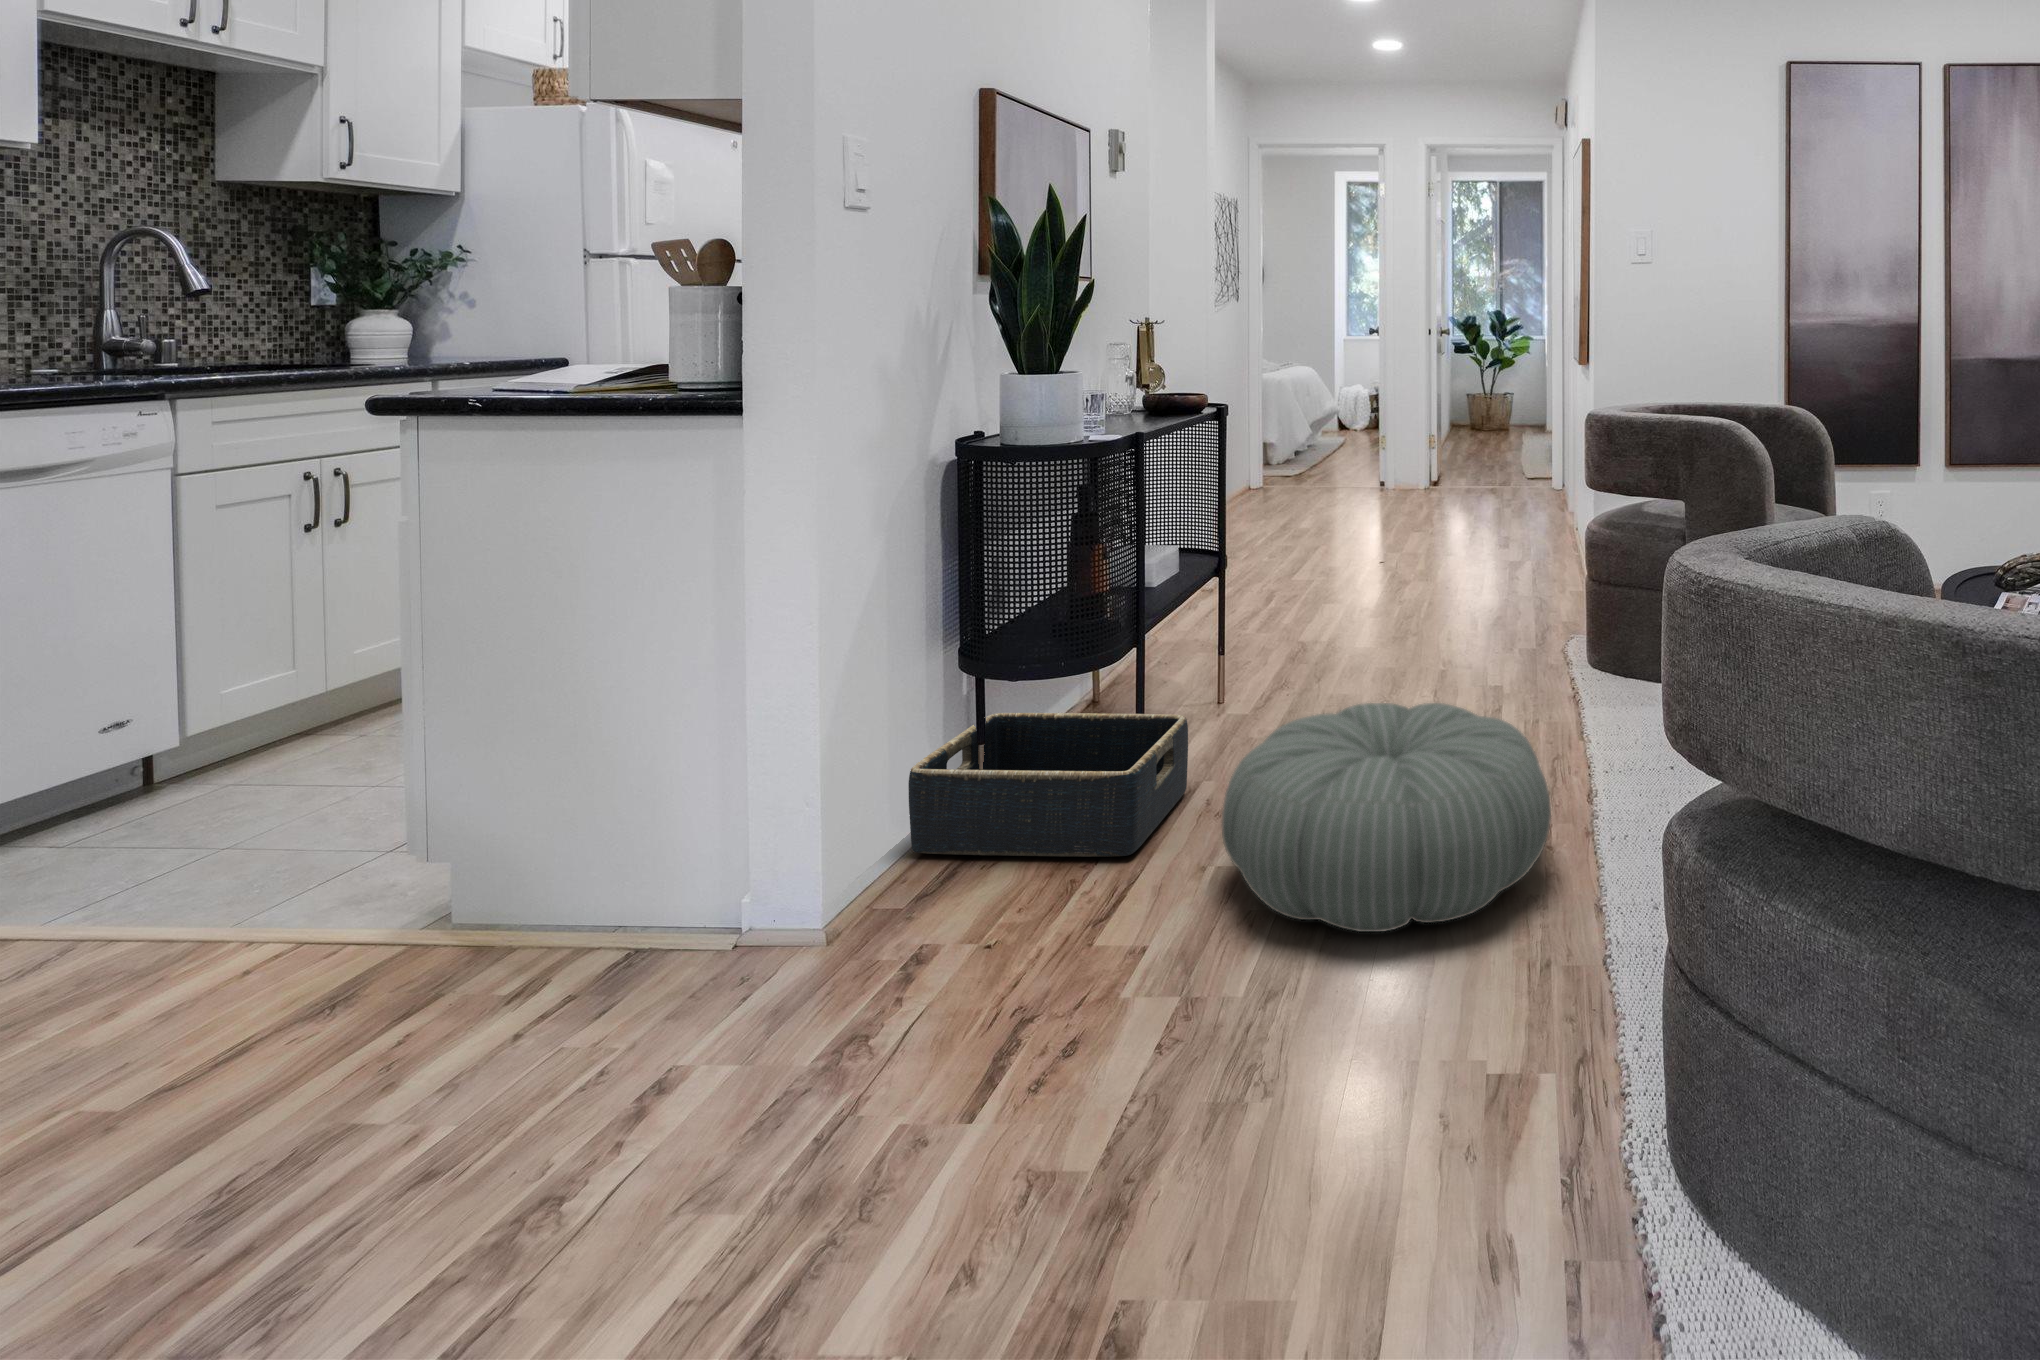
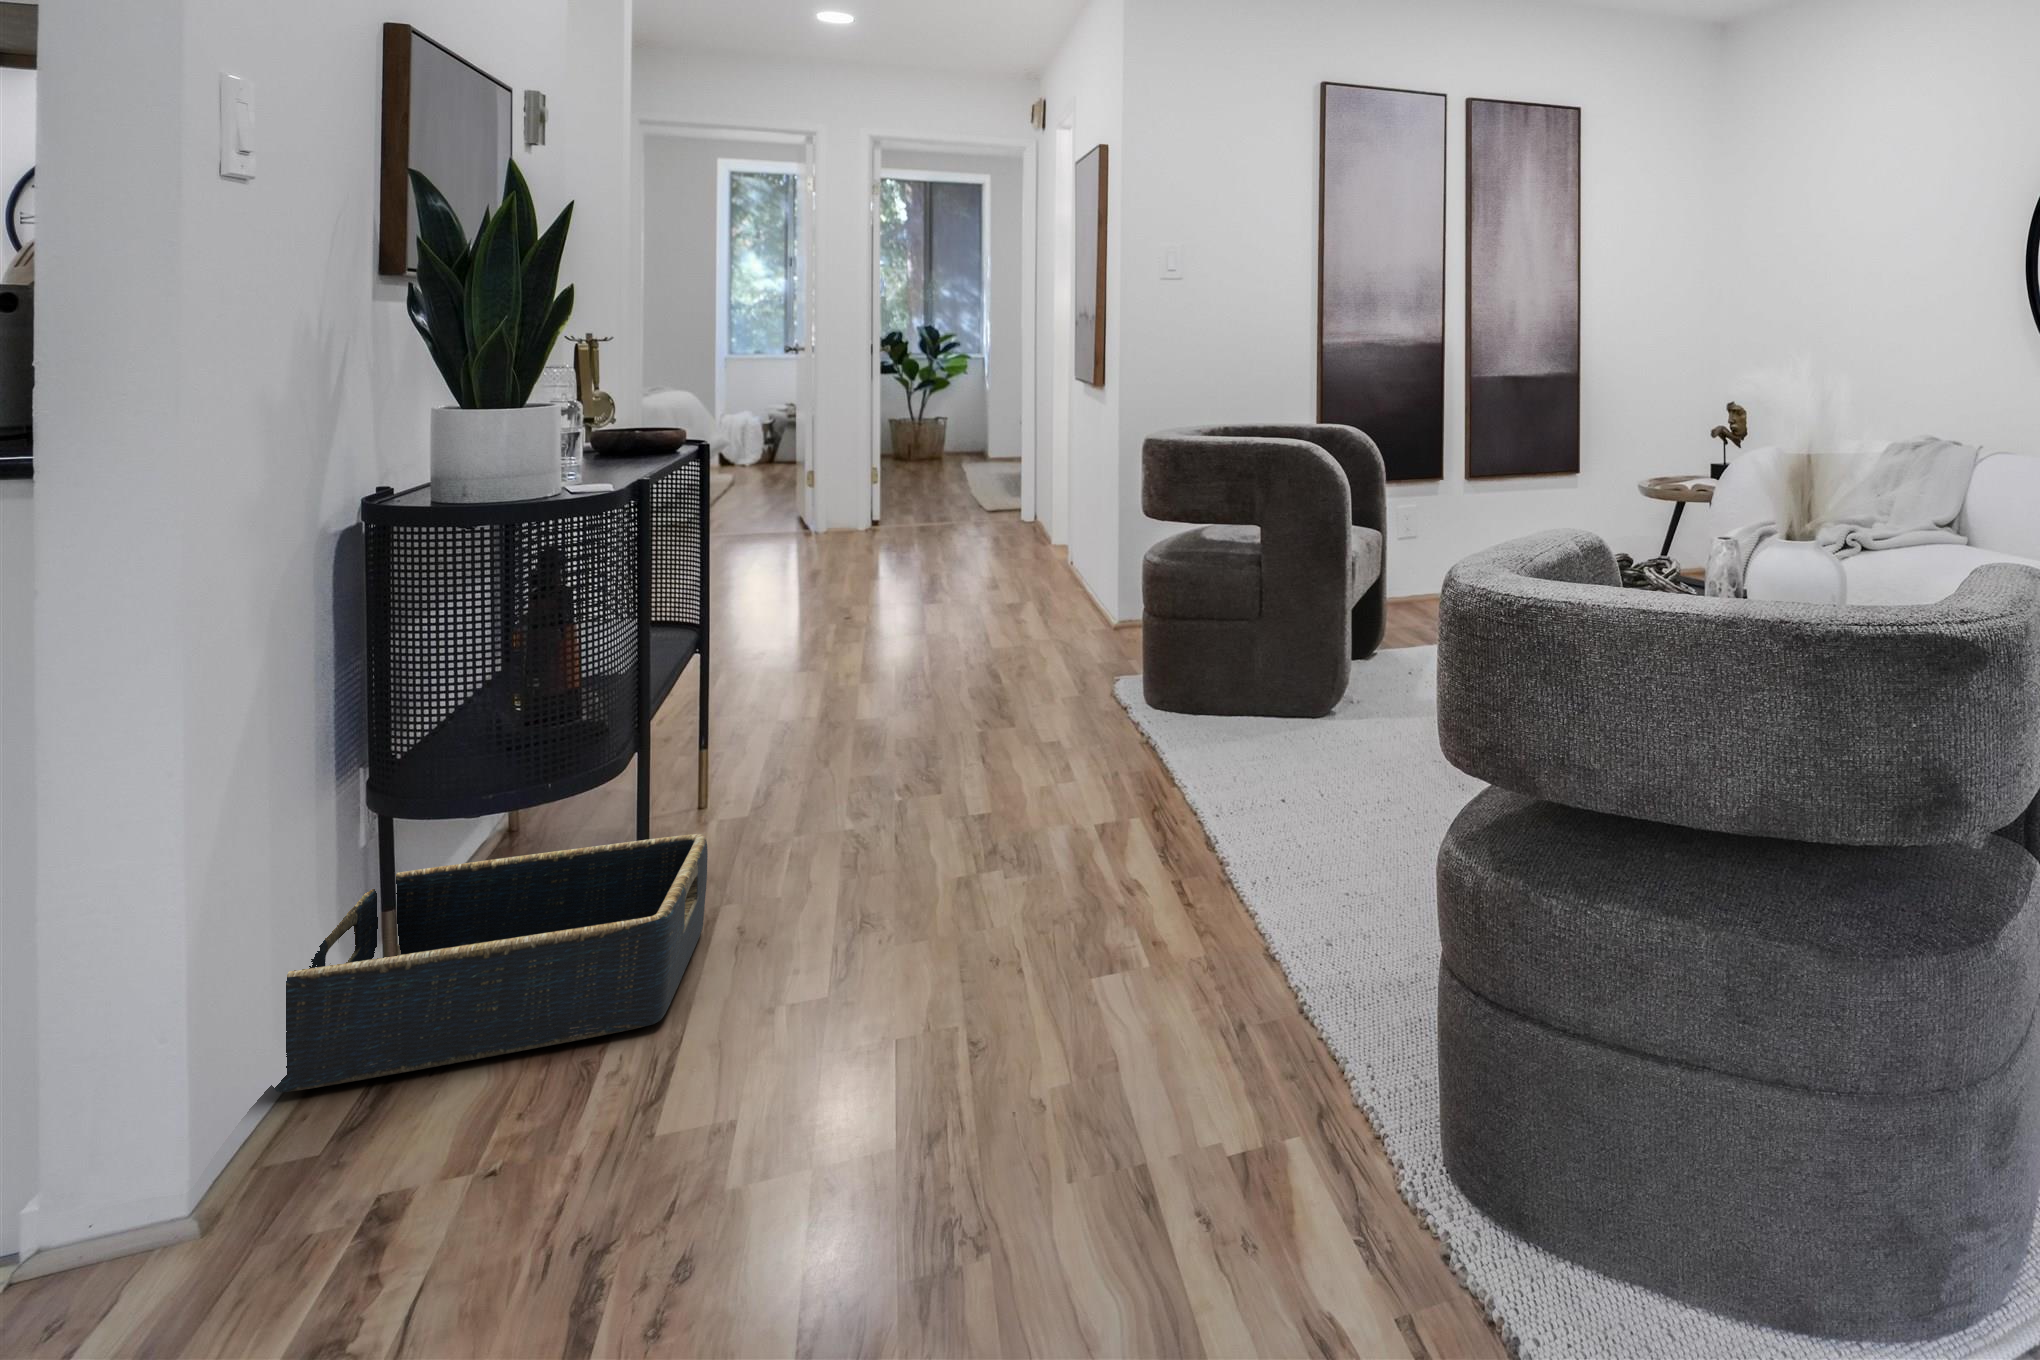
pouf: present [1222,703,1551,932] -> none [812,772,1214,1048]

